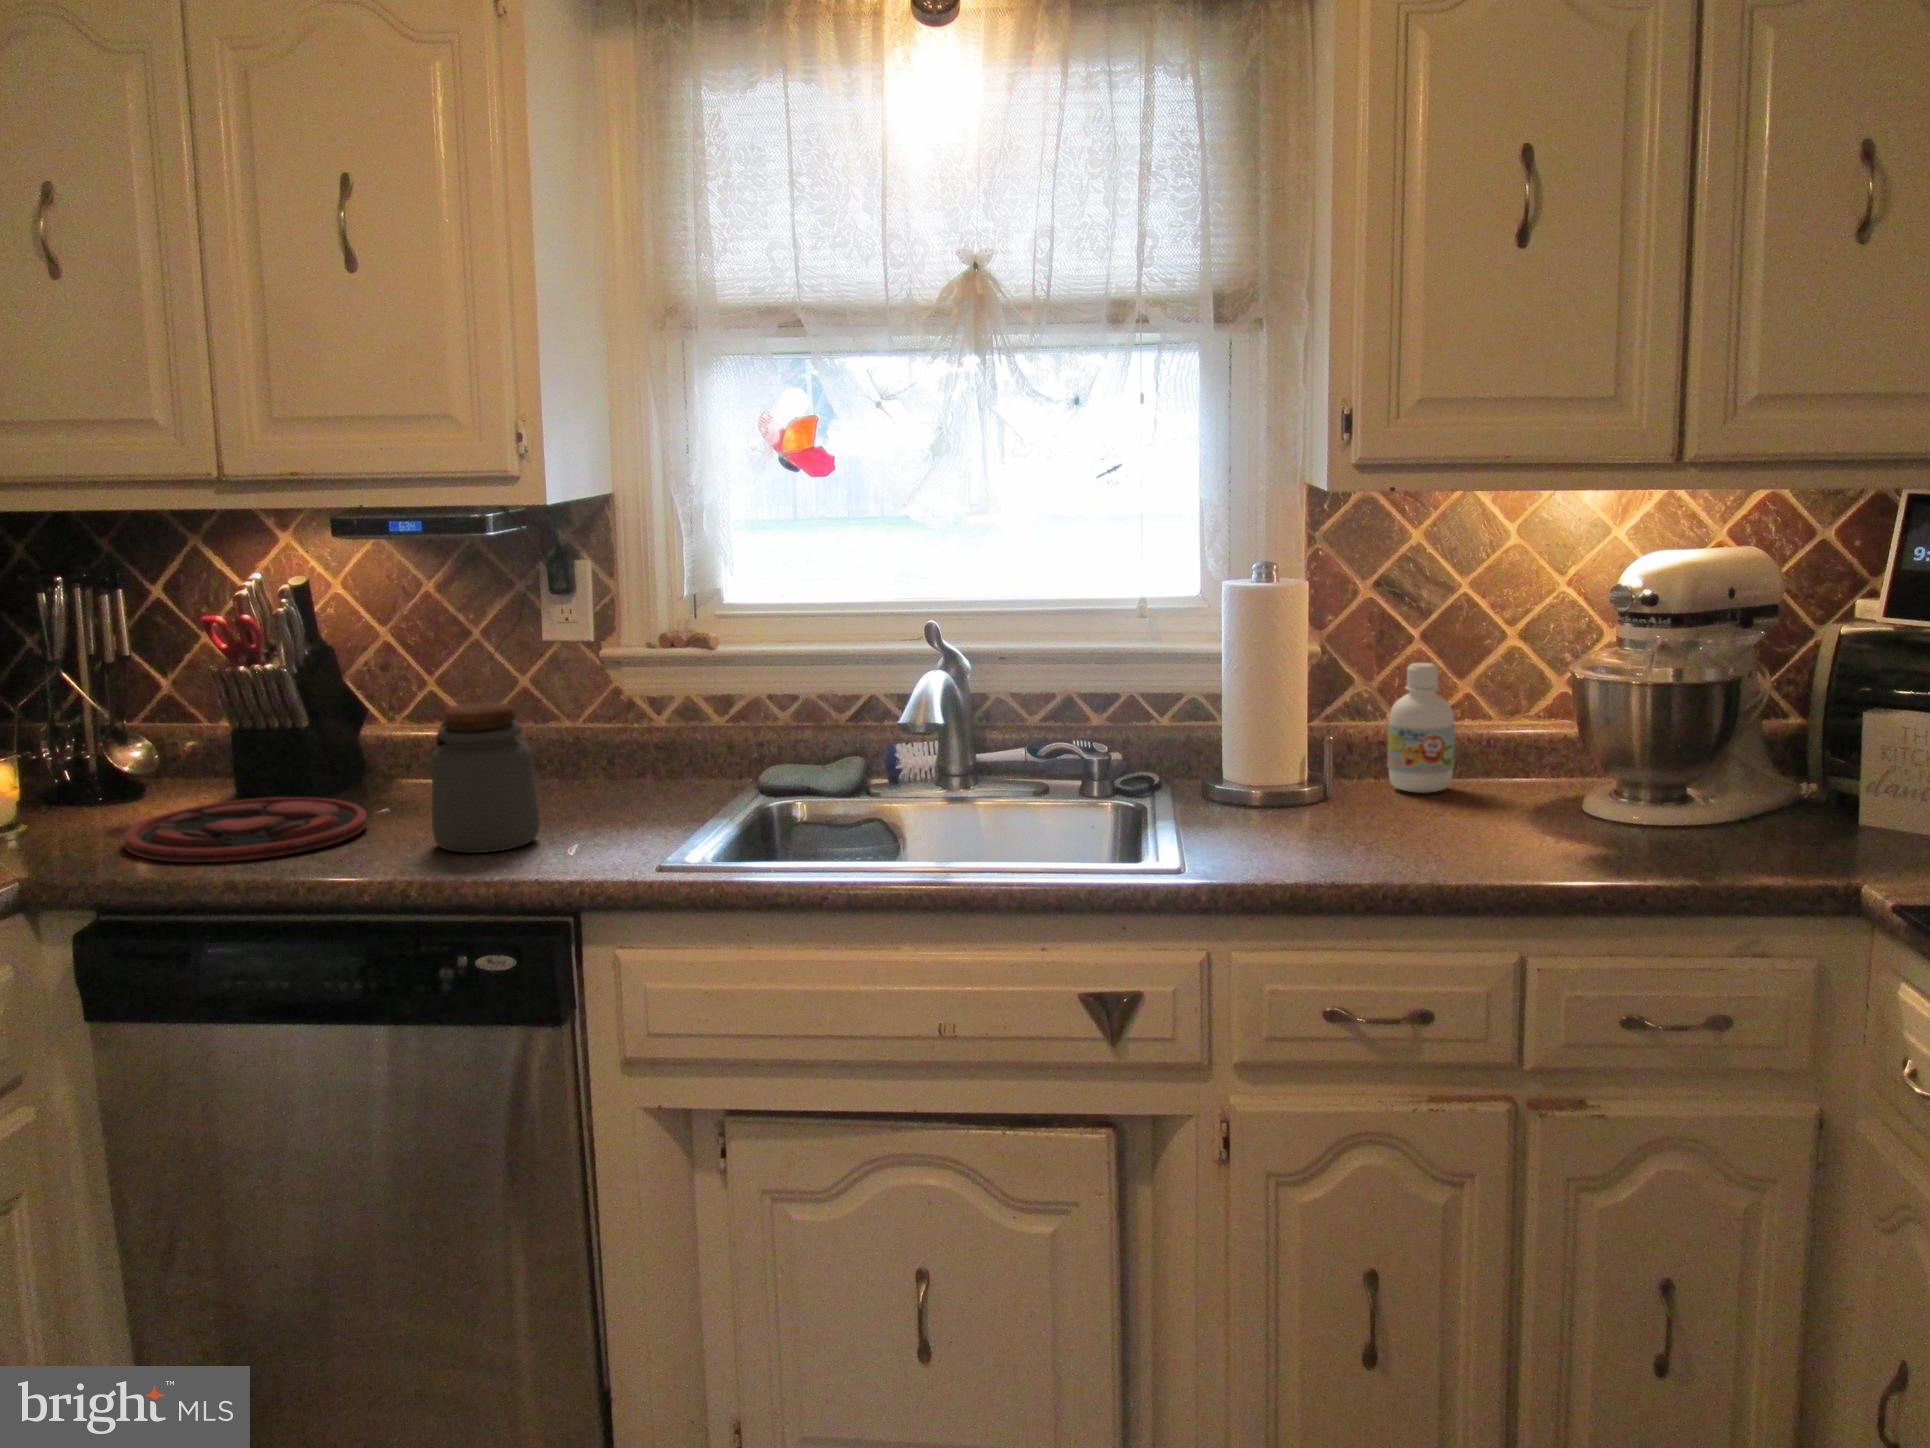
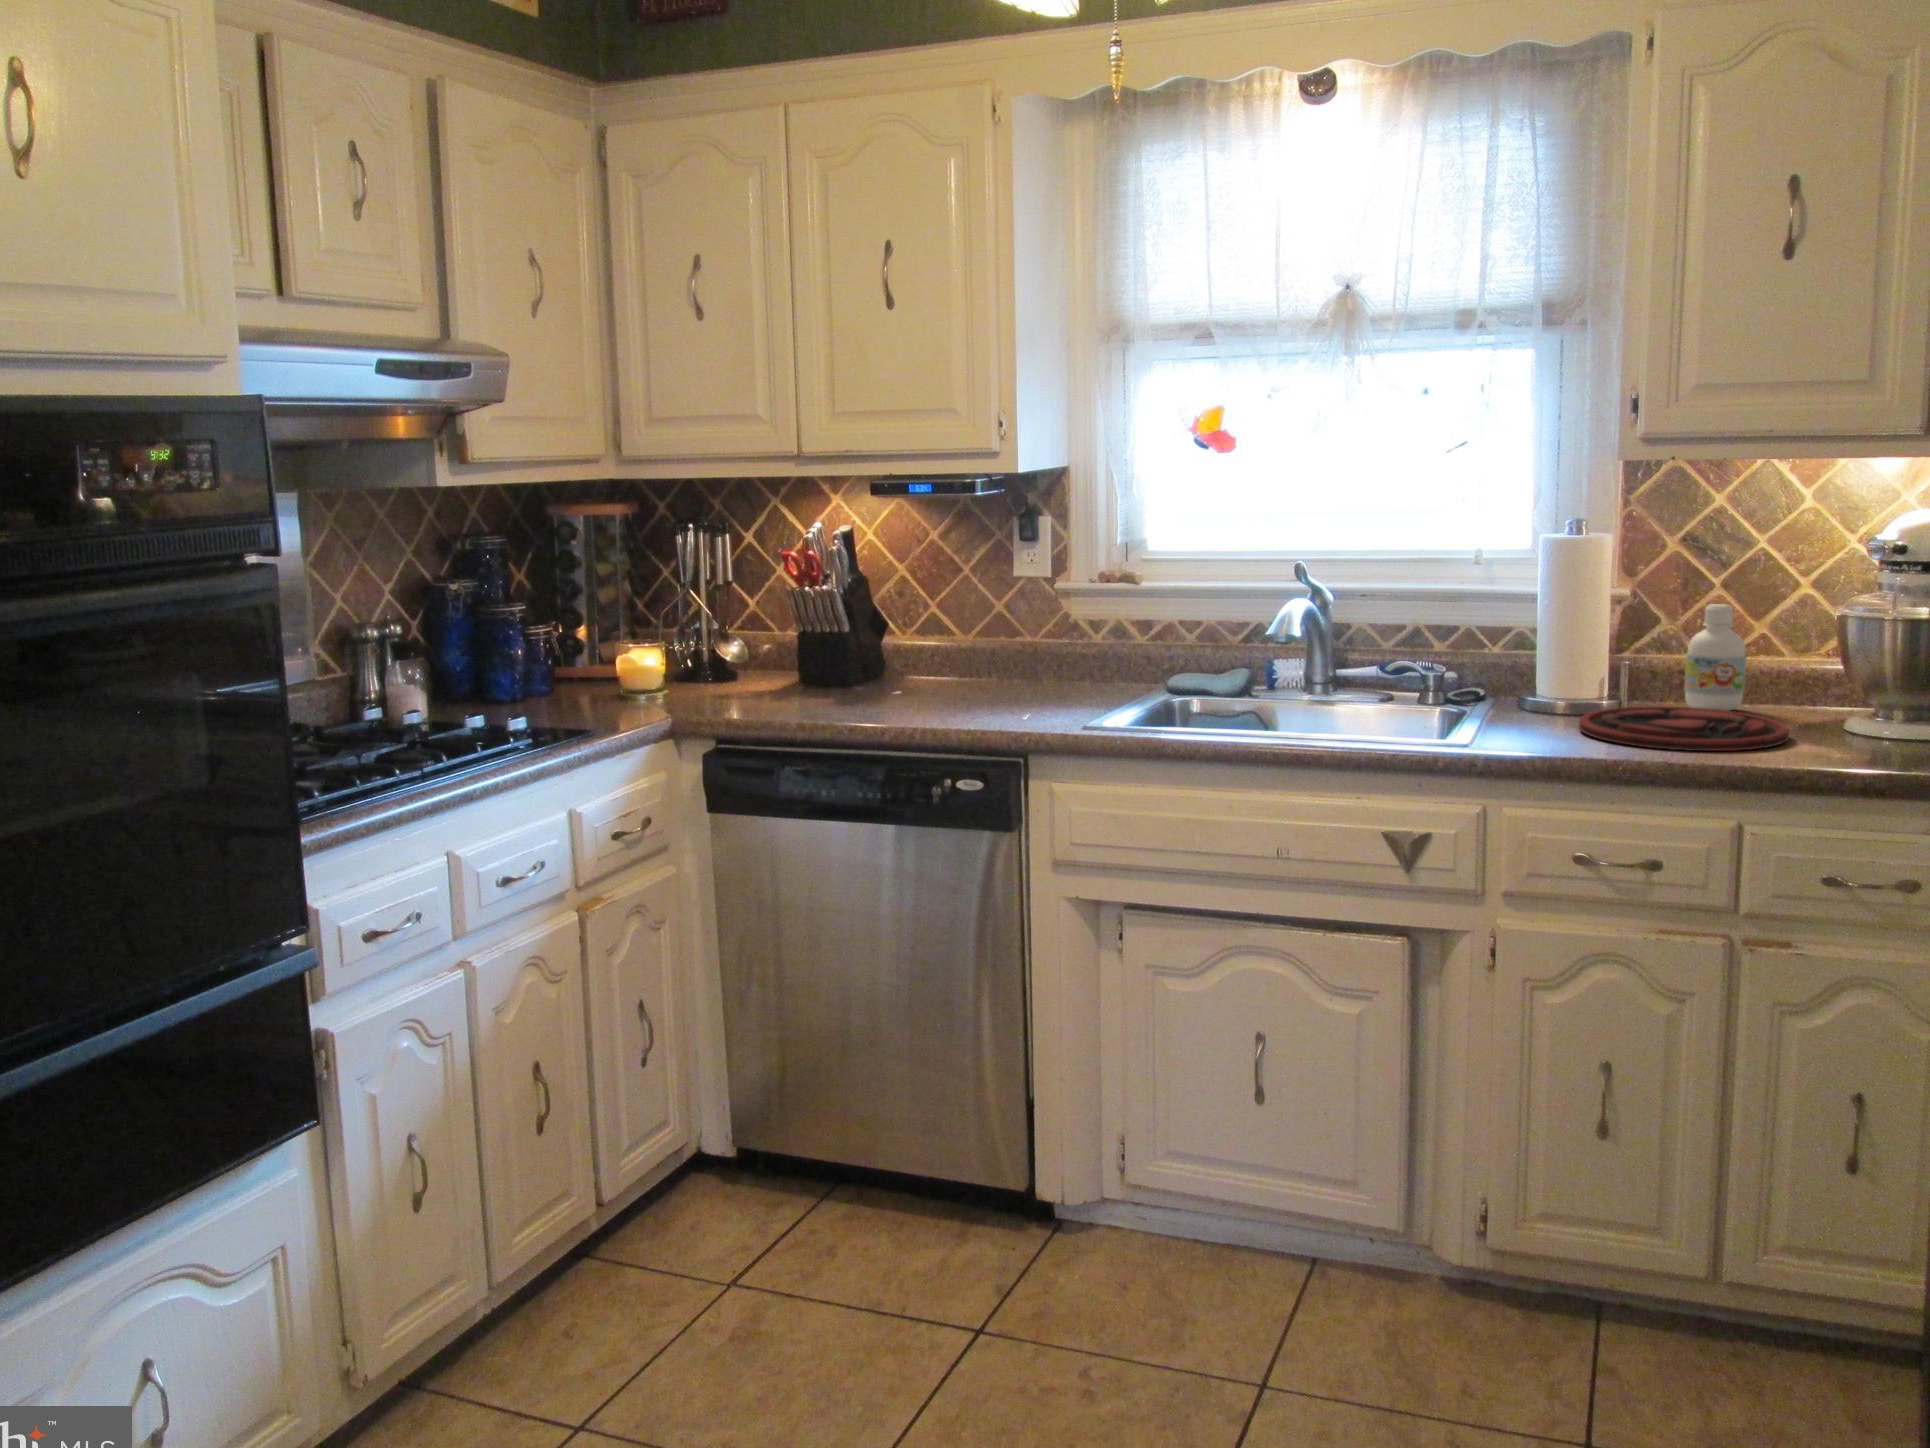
jar: present [431,702,540,853] -> none [930,609,1004,715]
plate: present [124,797,367,863] -> present [1579,706,1789,751]

